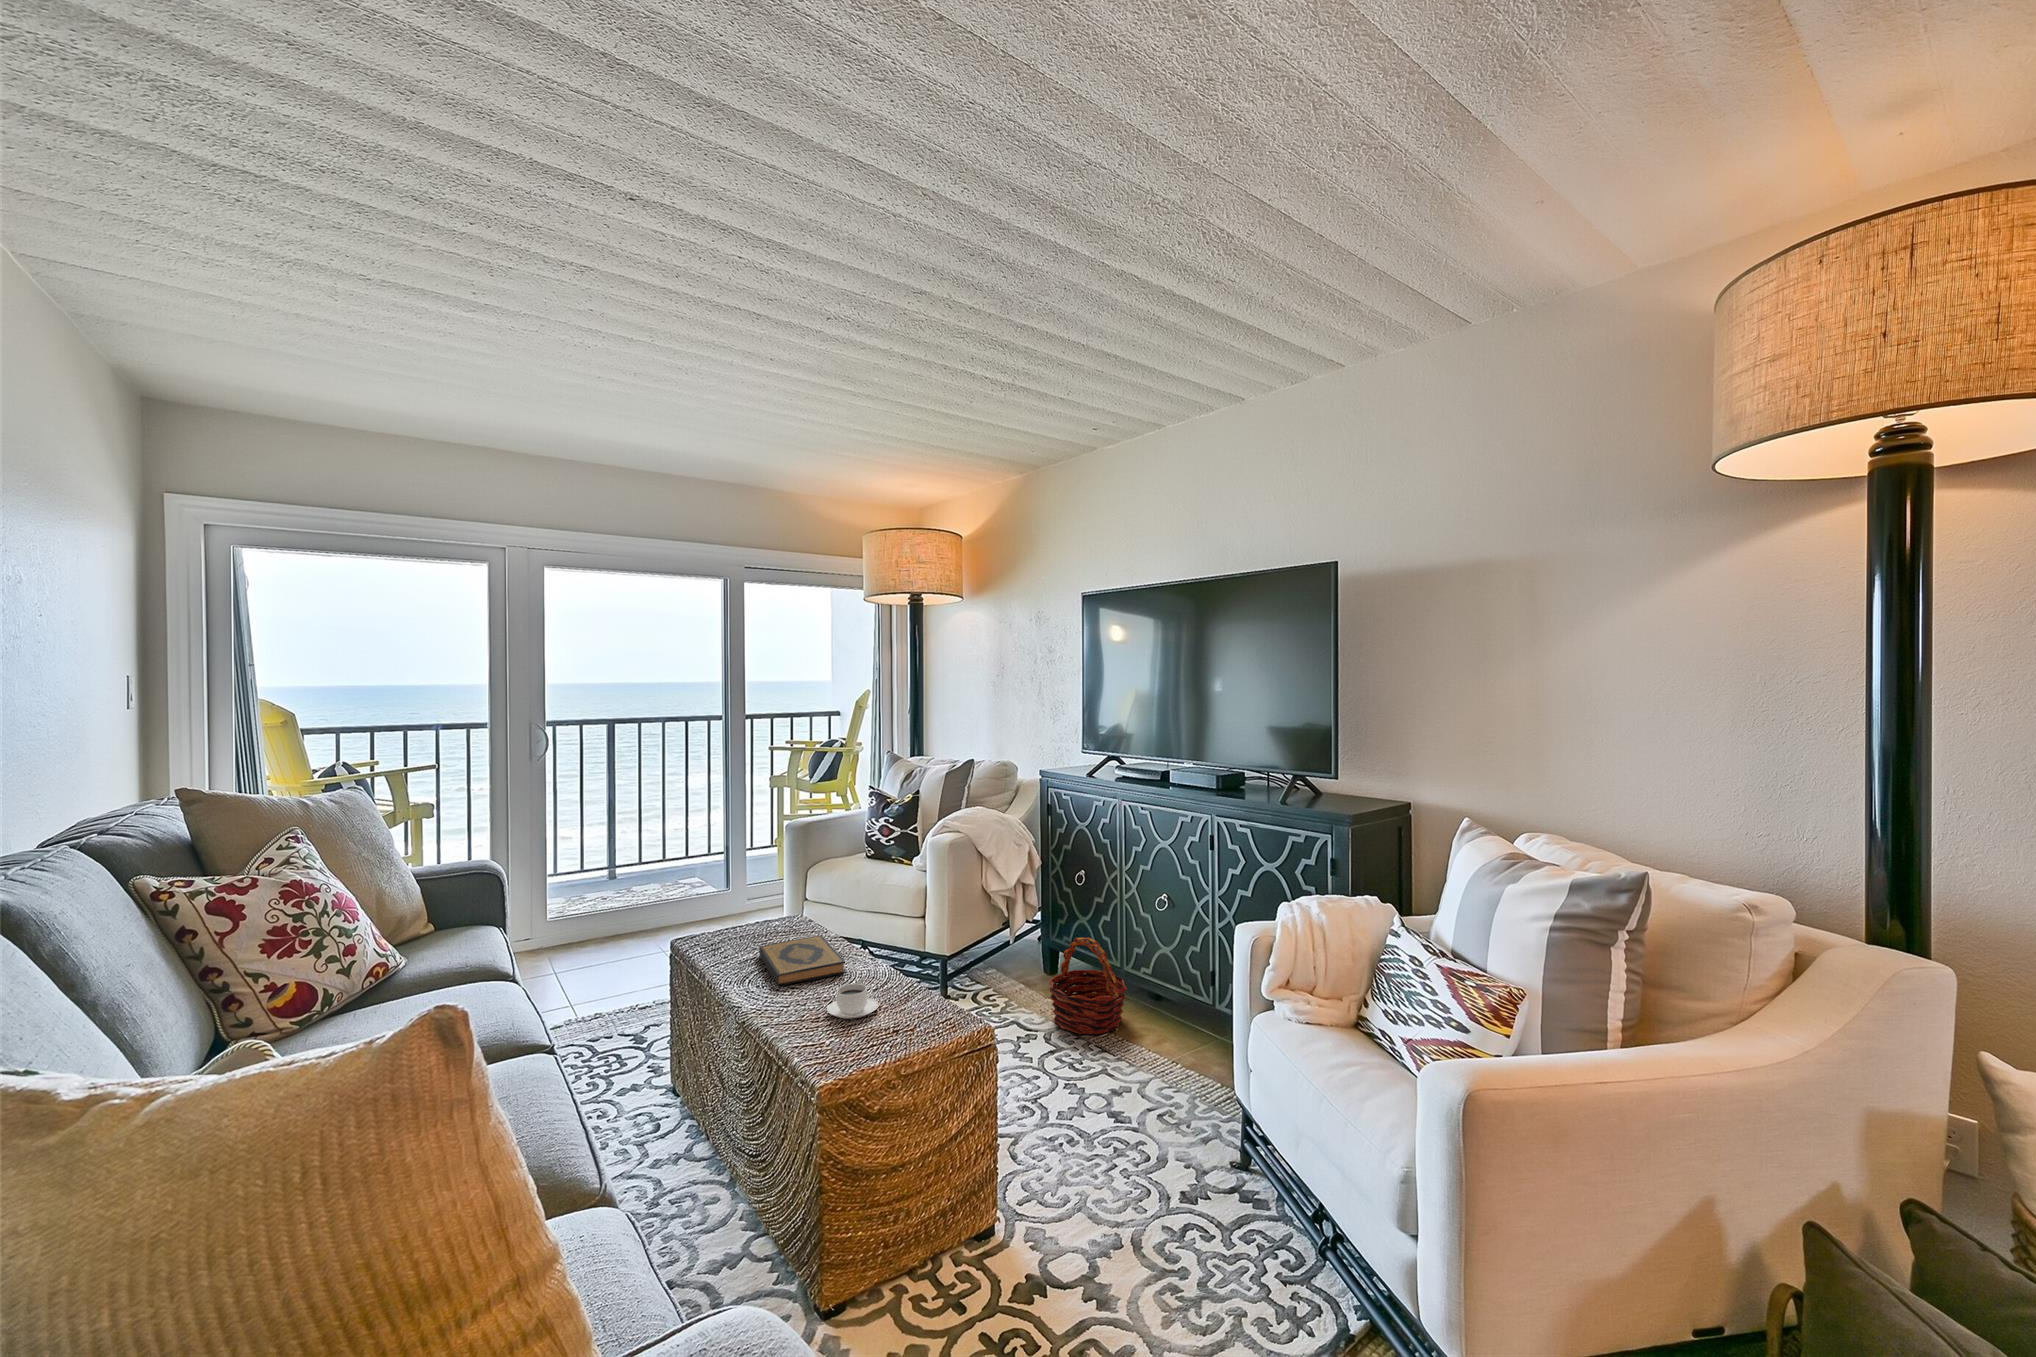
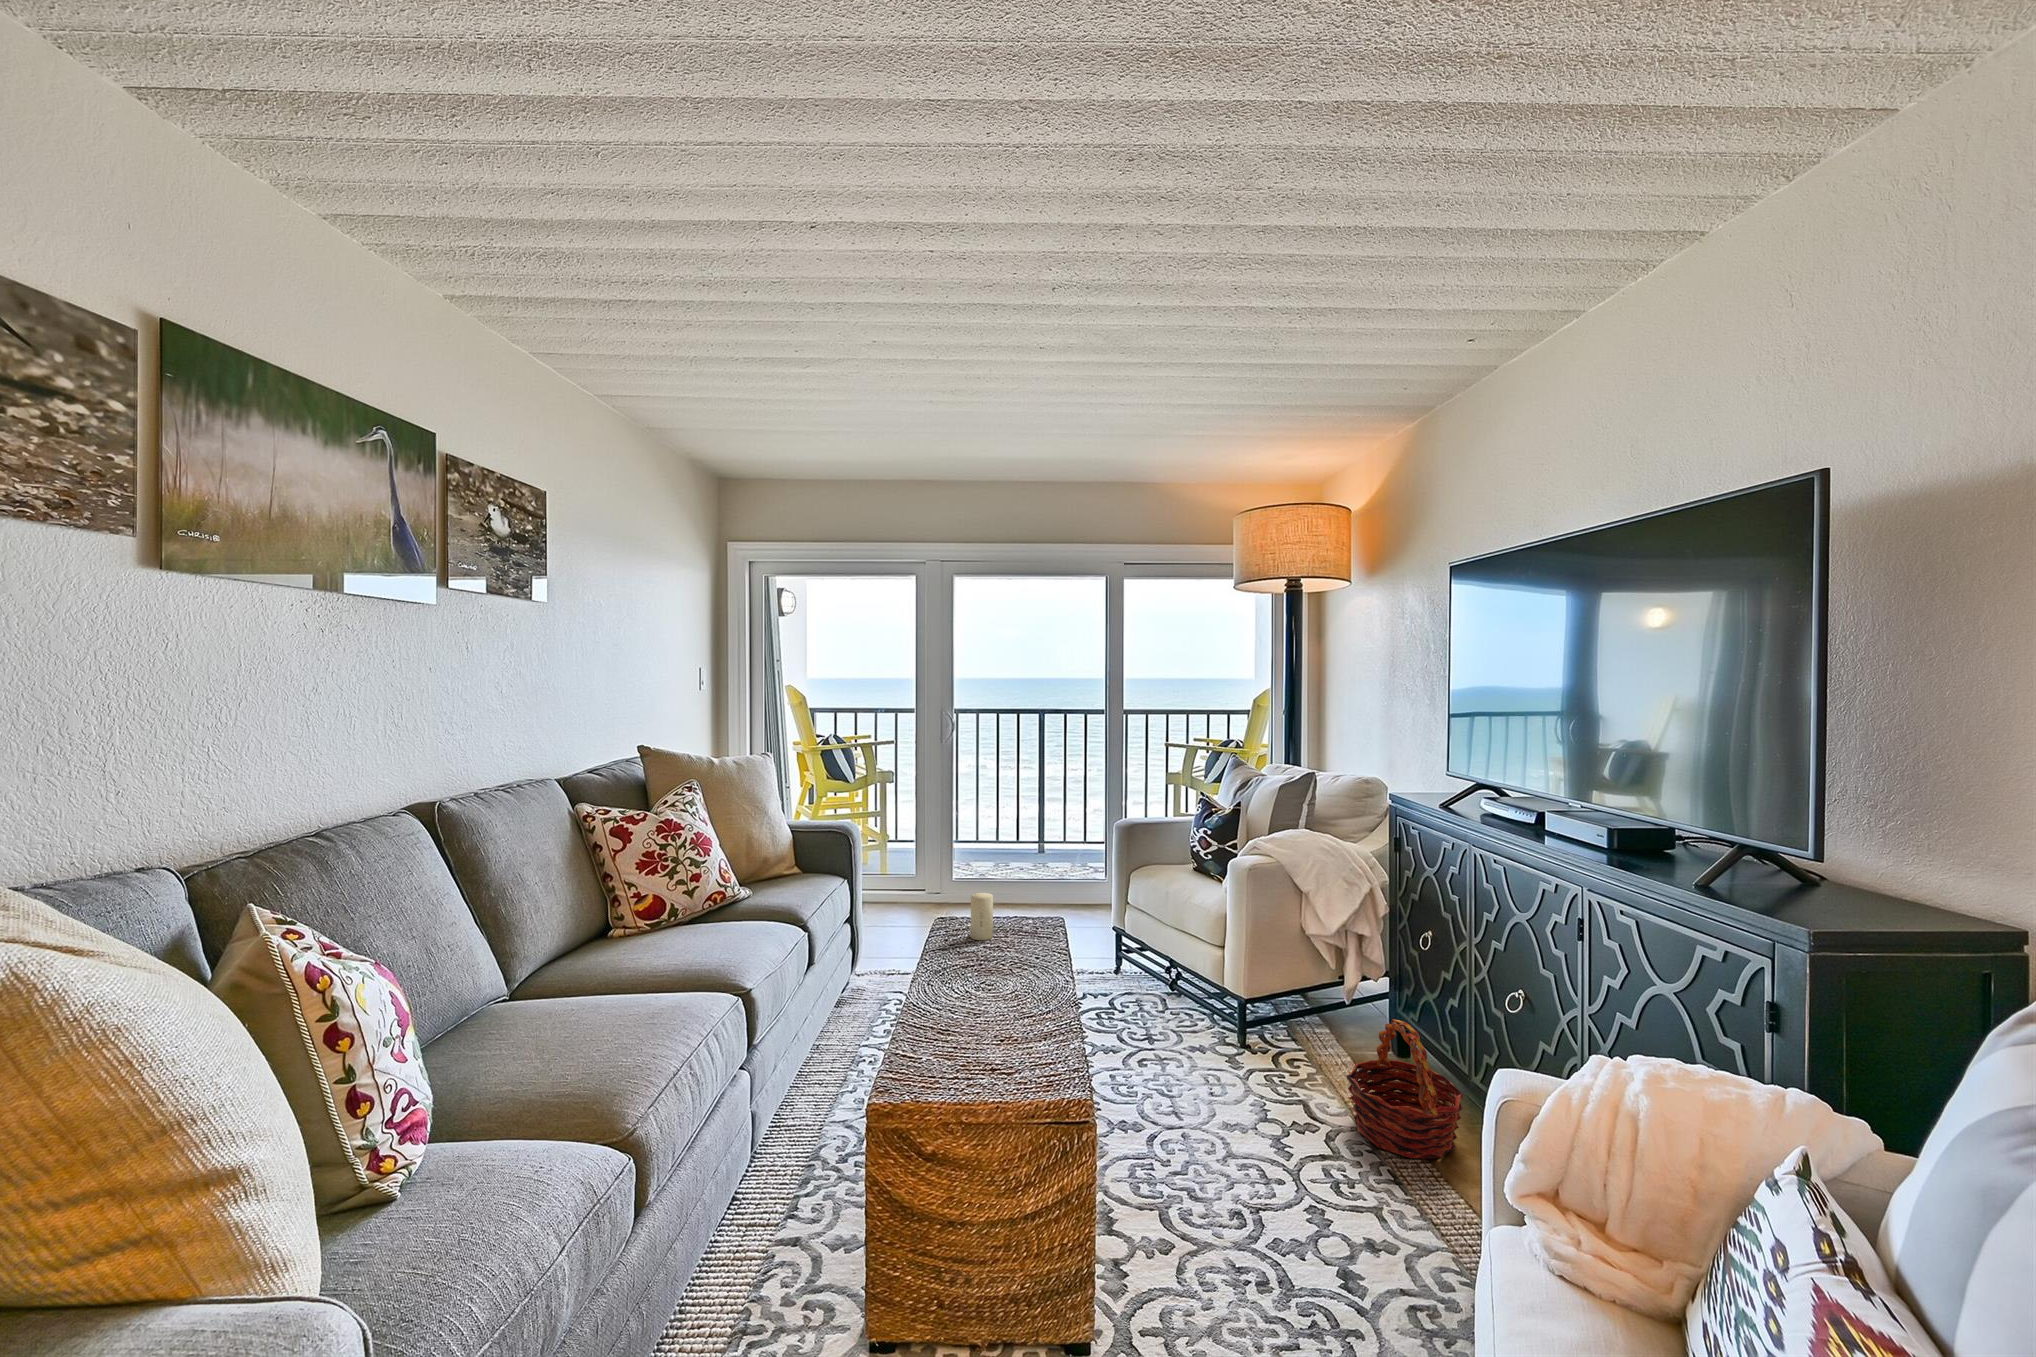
candle: none [739,900,763,948] -> present [971,893,993,940]
hardback book: present [759,935,846,985] -> none [953,941,1036,989]
coffee cup: present [827,984,879,1019] -> none [957,1002,1011,1041]

